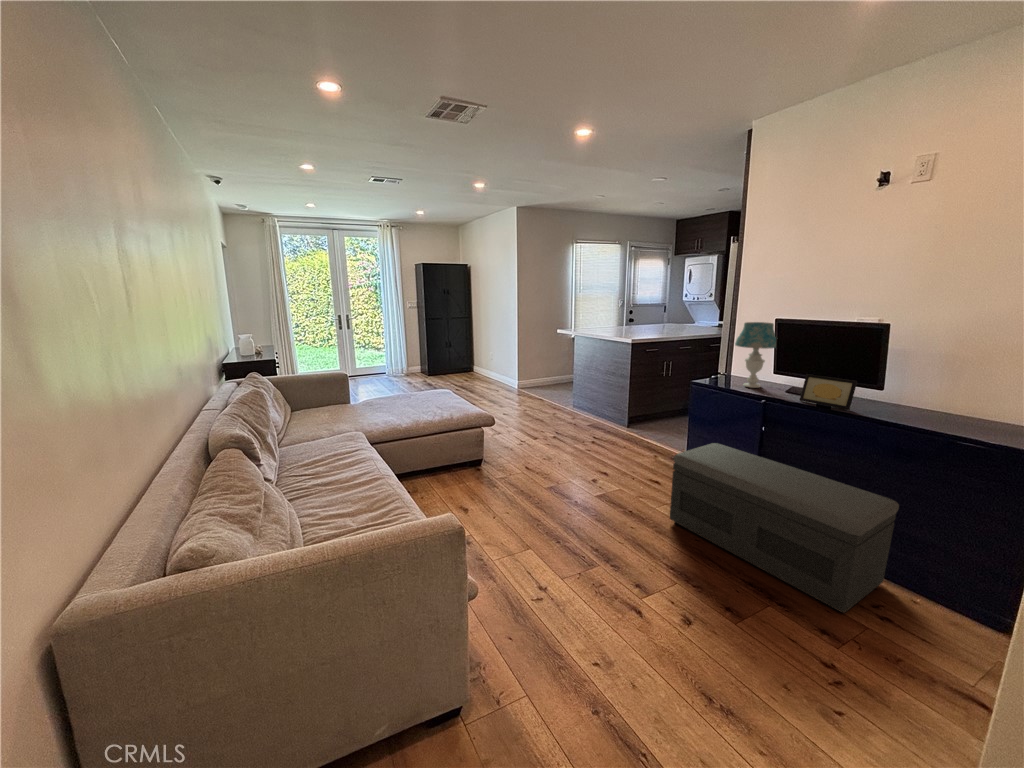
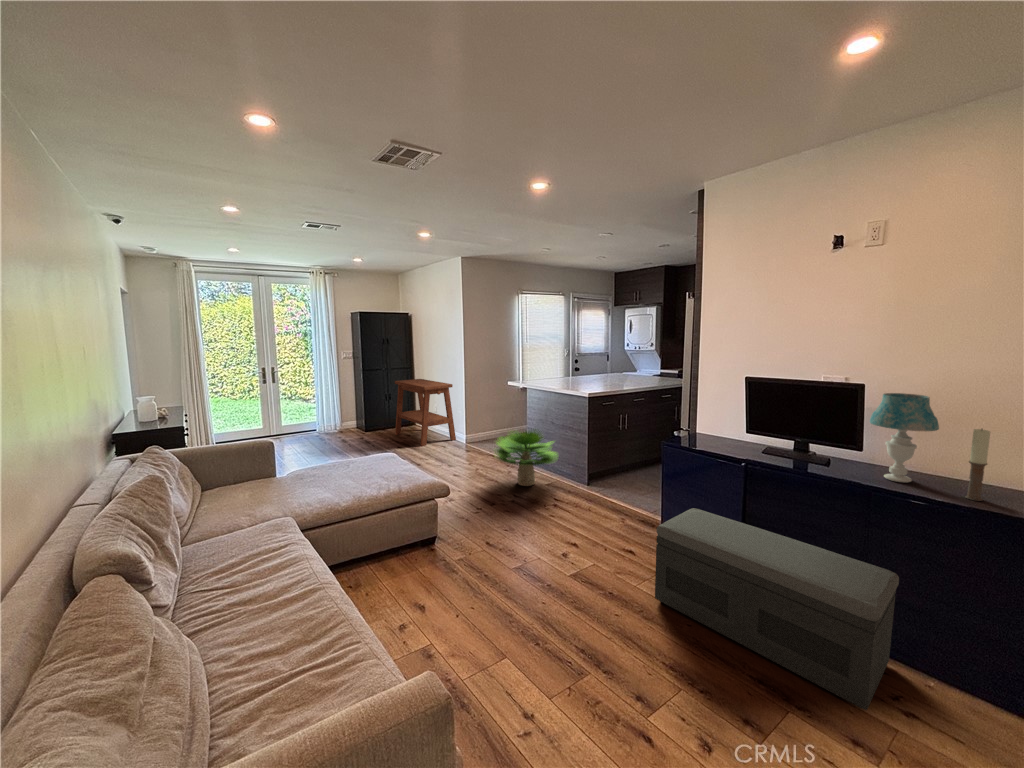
table lamp: present [735,322,776,388] -> present [870,393,939,482]
side table: none [454,329,509,391] -> present [395,379,456,446]
candle: none [978,364,1011,436] -> present [965,429,990,501]
potted plant: none [537,372,603,427] -> present [496,431,556,486]
picture frame: present [800,374,857,410] -> none [779,435,836,473]

